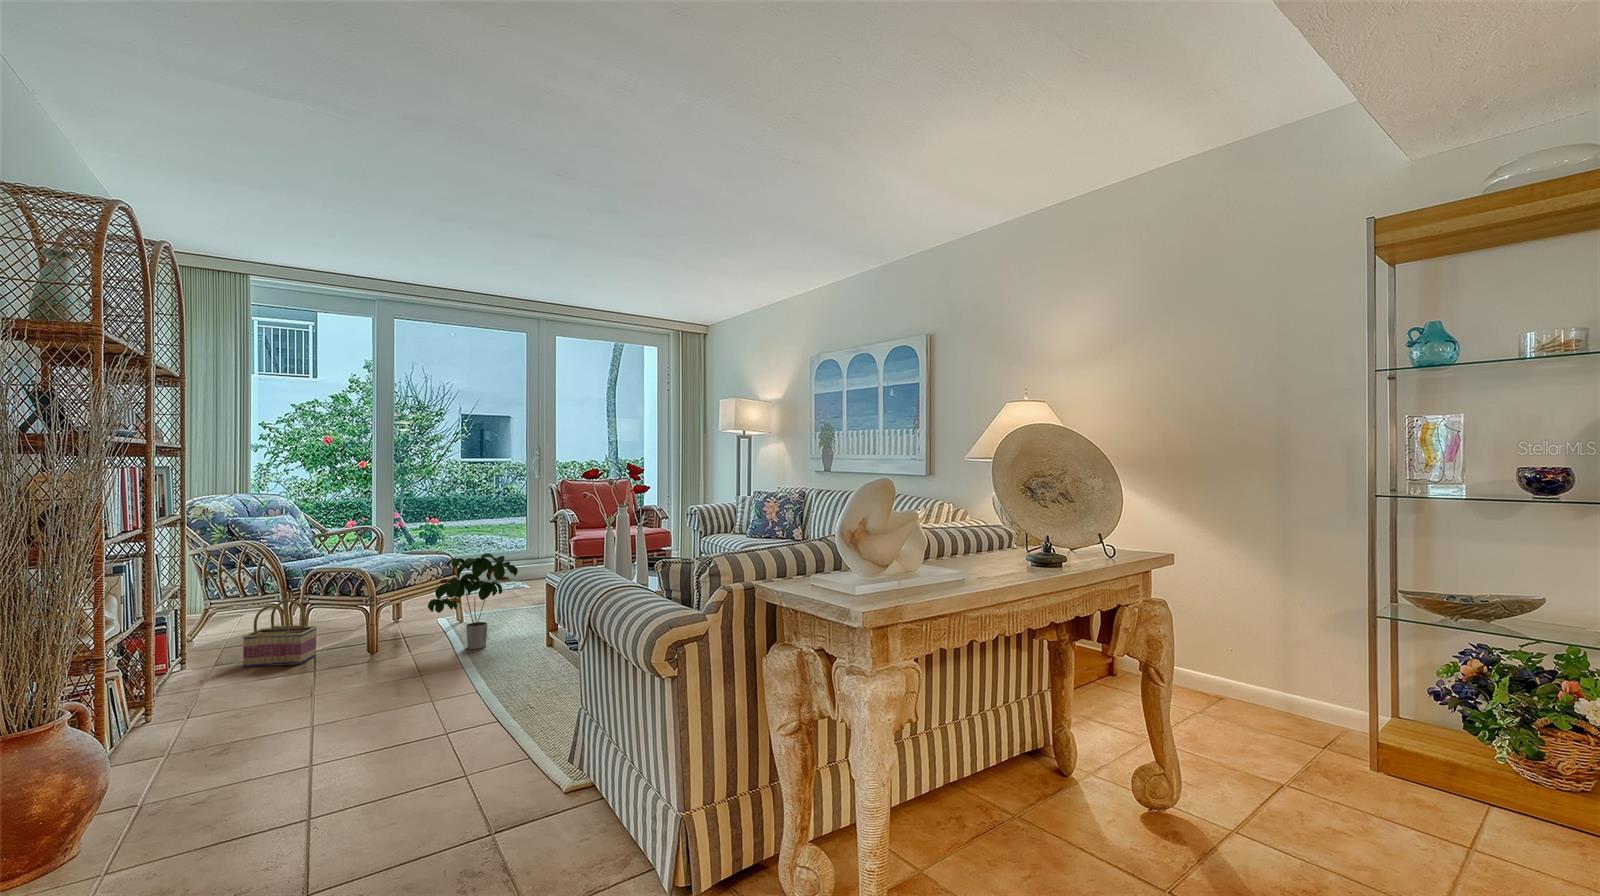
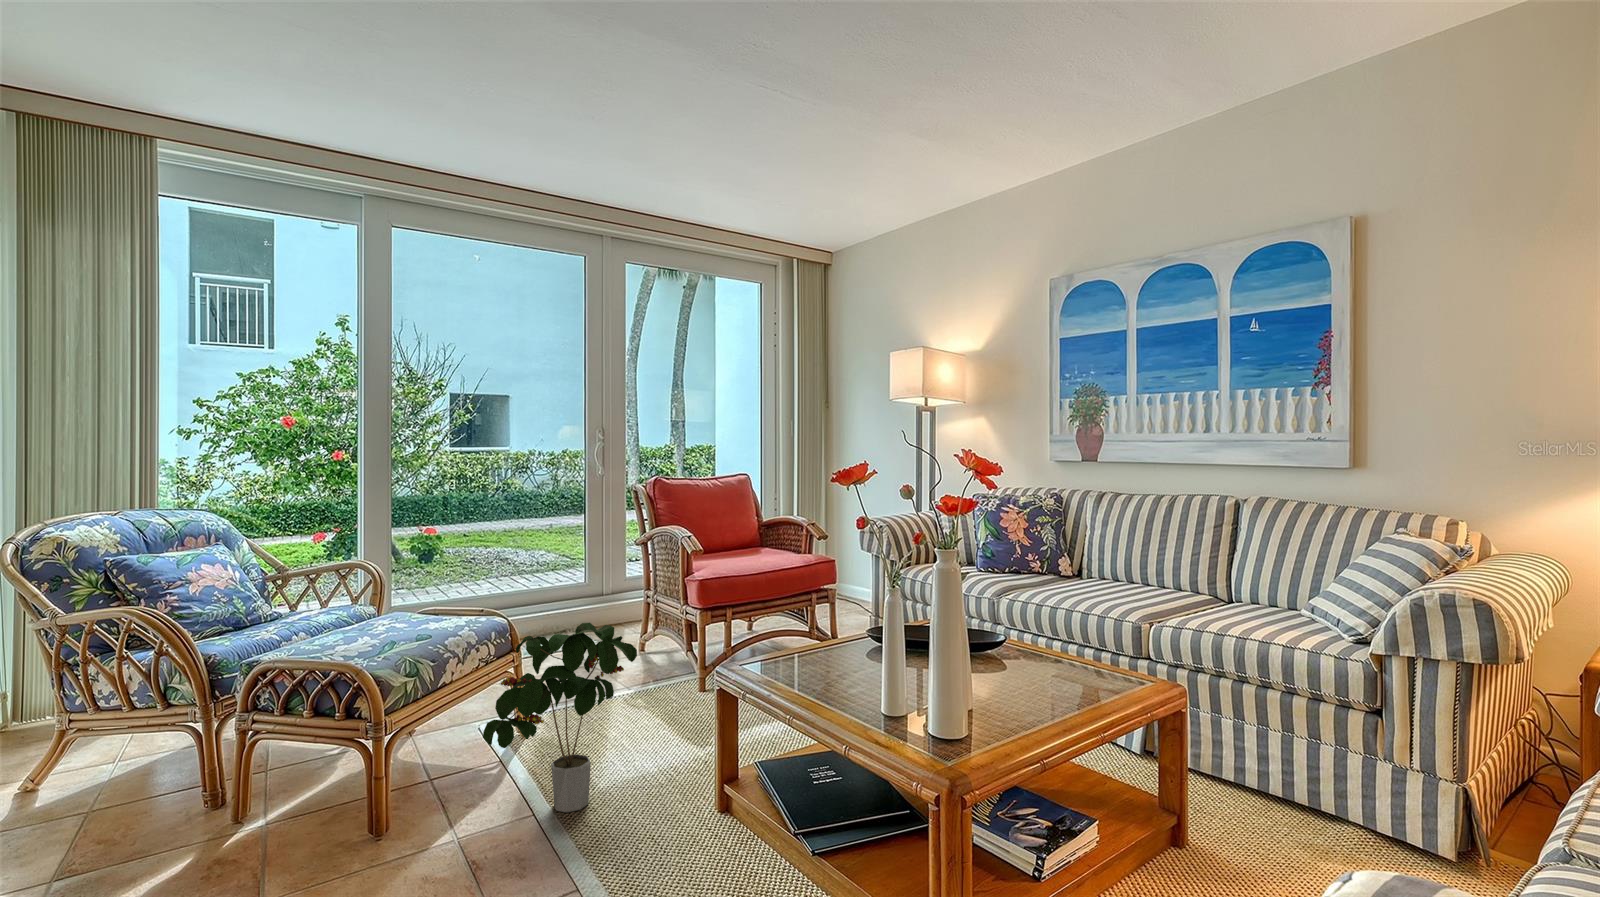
basket: present [242,599,317,667] -> none [119,722,269,868]

